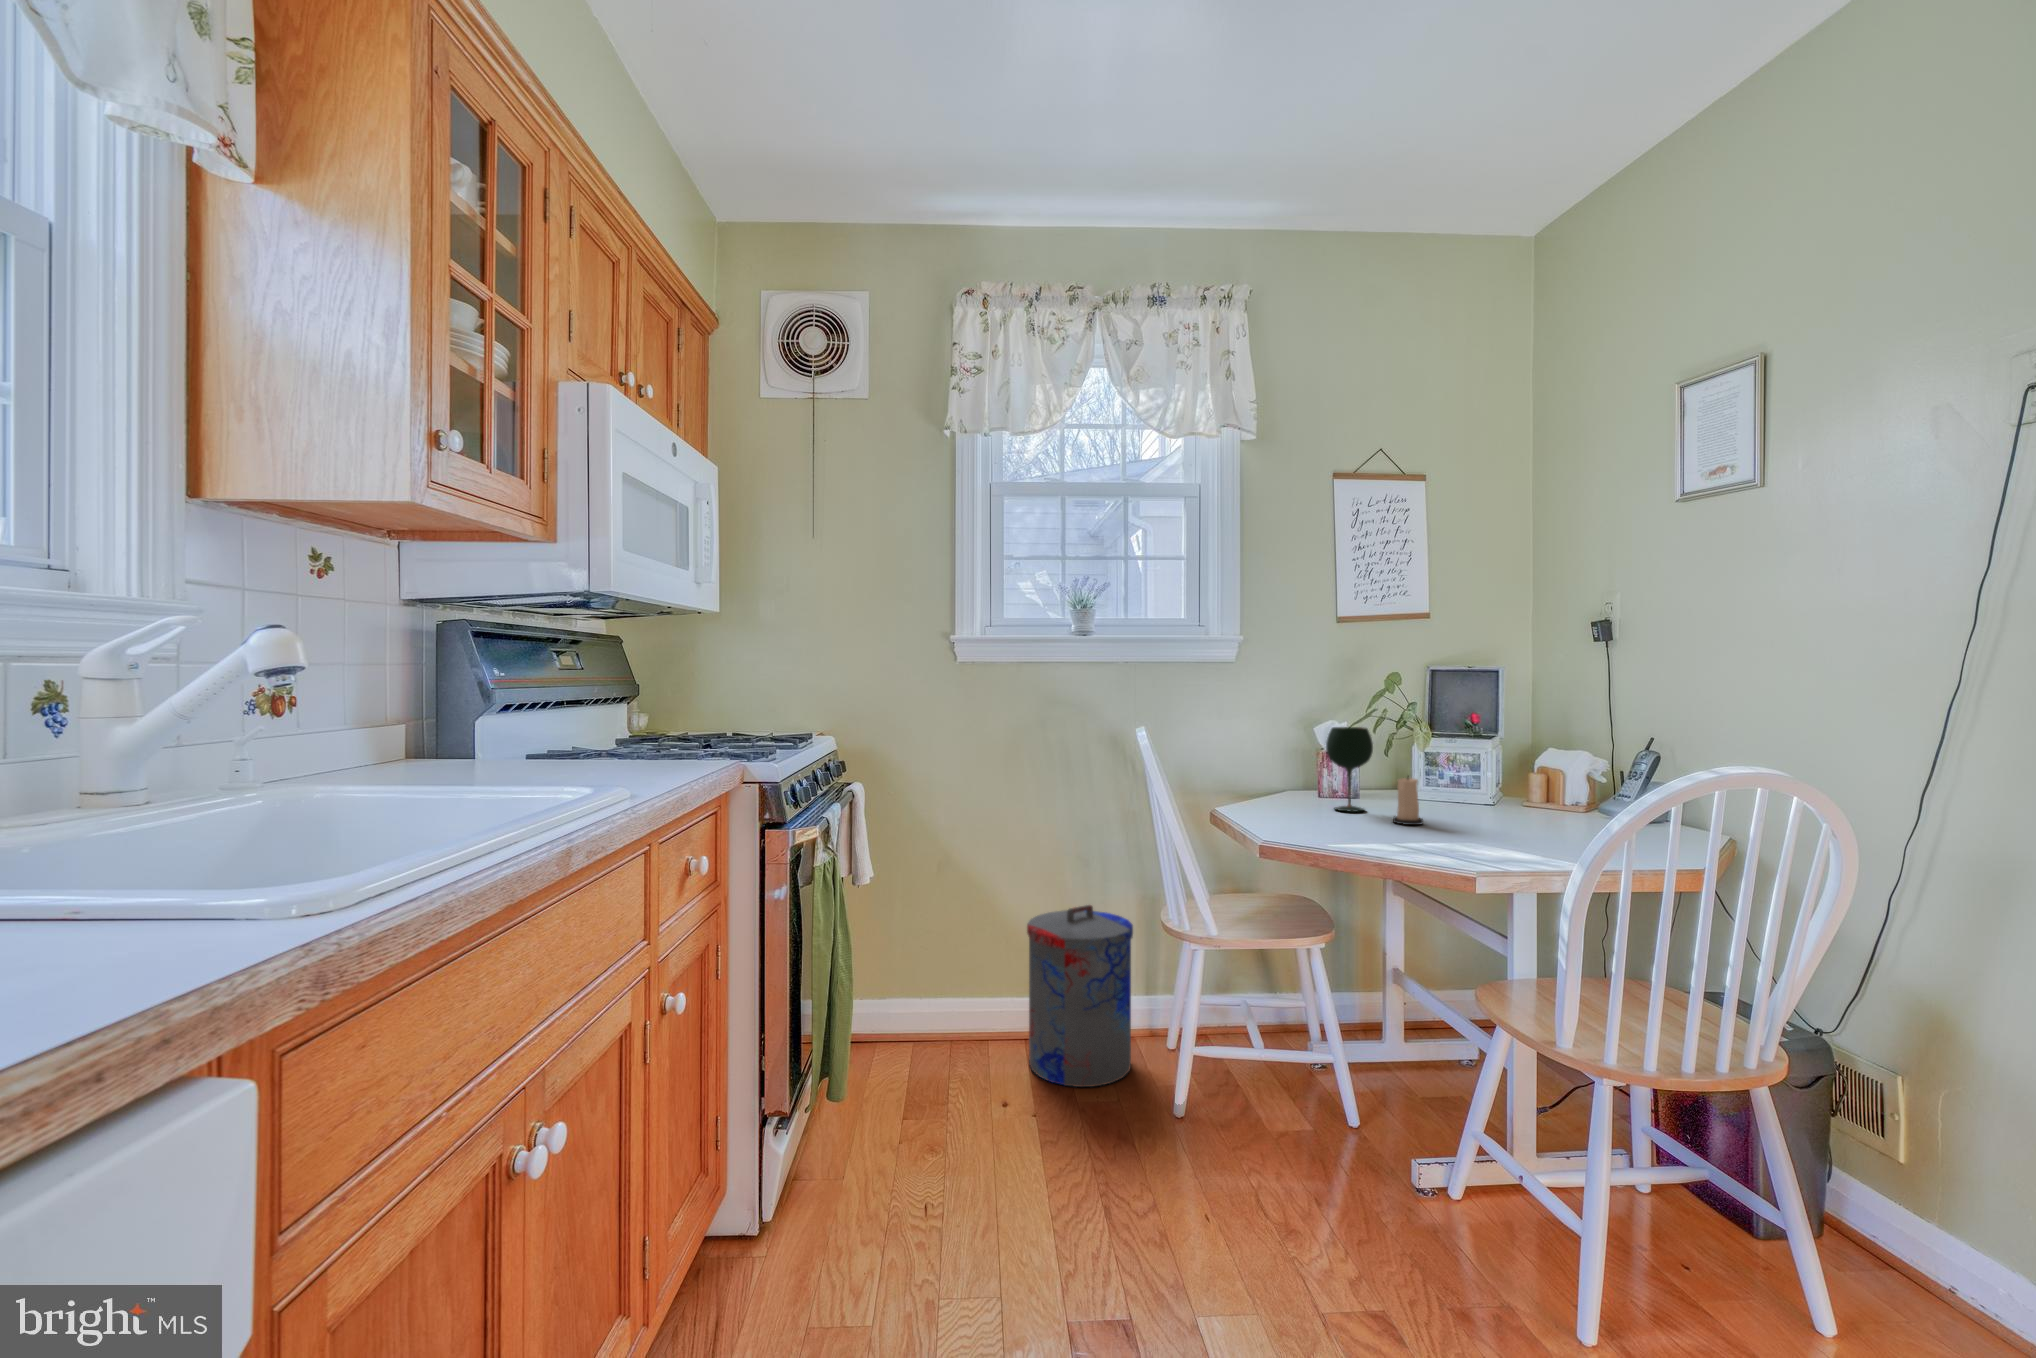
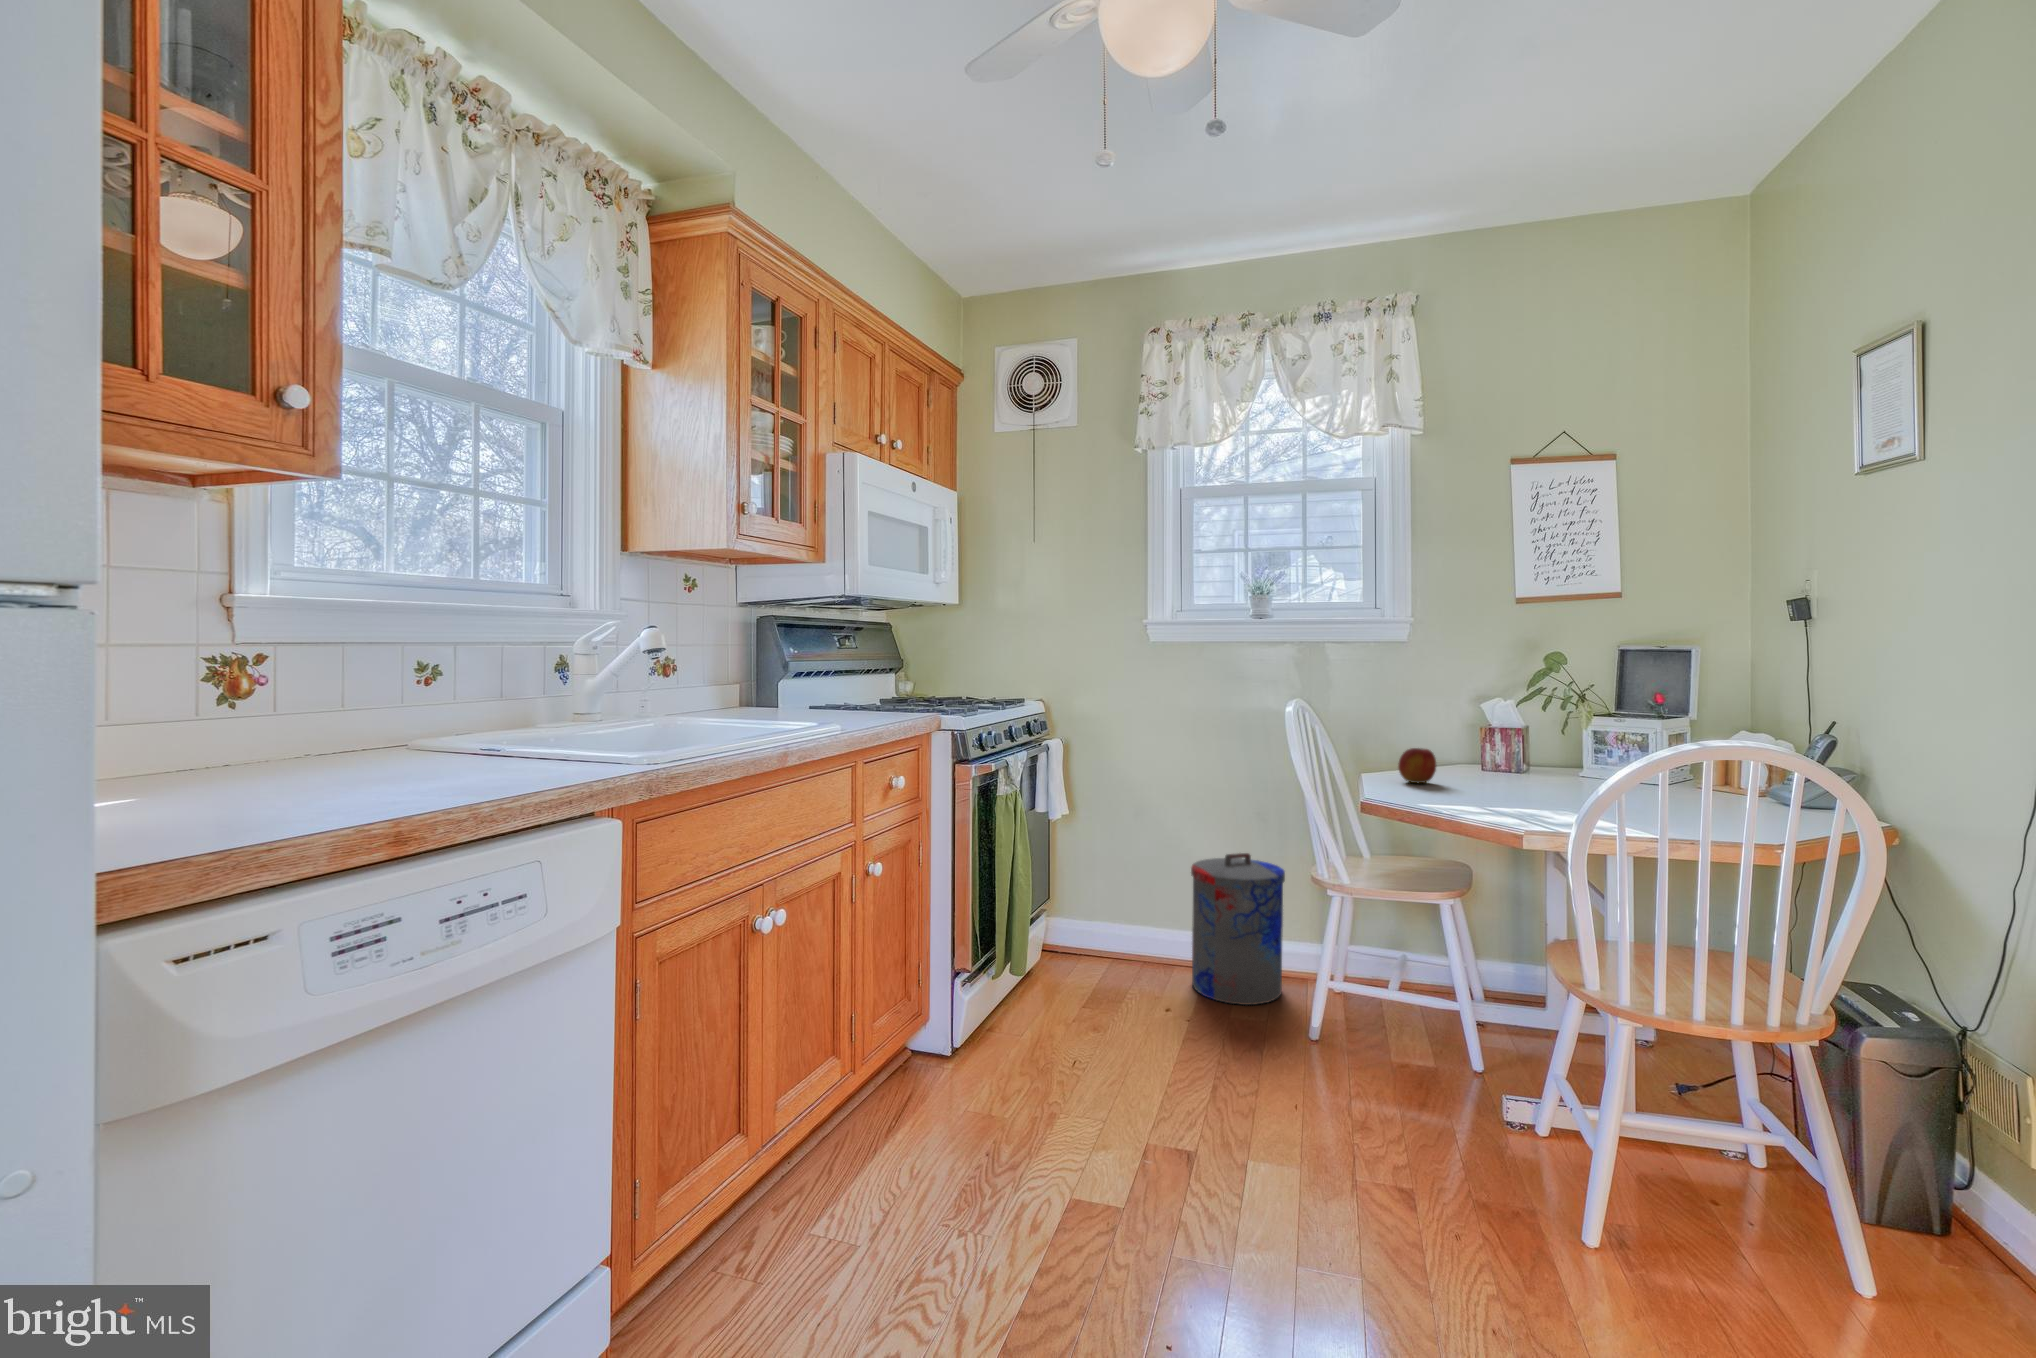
wine glass: present [1326,727,1373,812] -> none [1465,705,1512,784]
candle: present [1393,776,1423,825] -> none [1513,750,1545,798]
apple: none [1268,777,1308,815] -> present [1398,748,1436,783]

